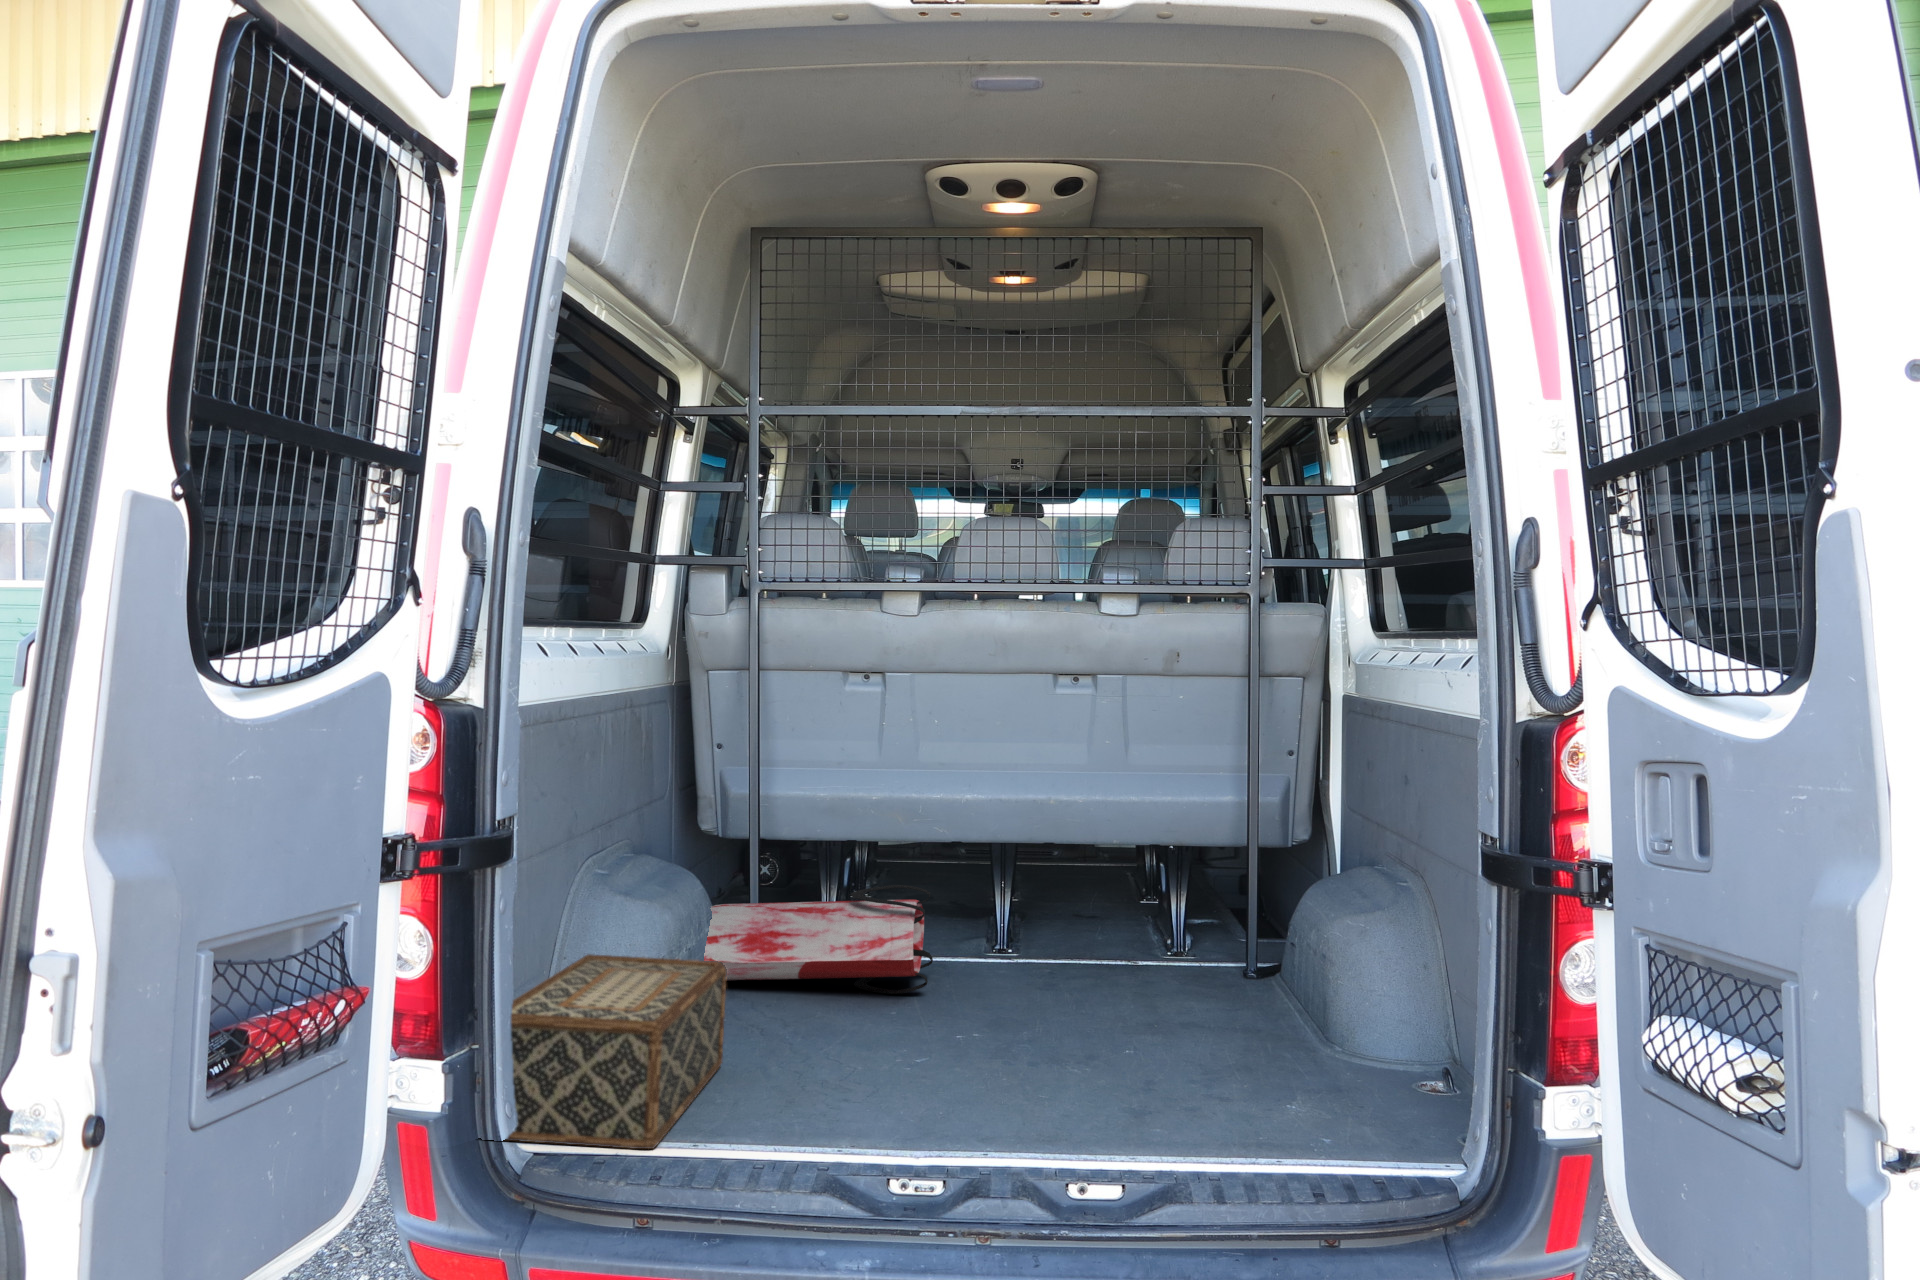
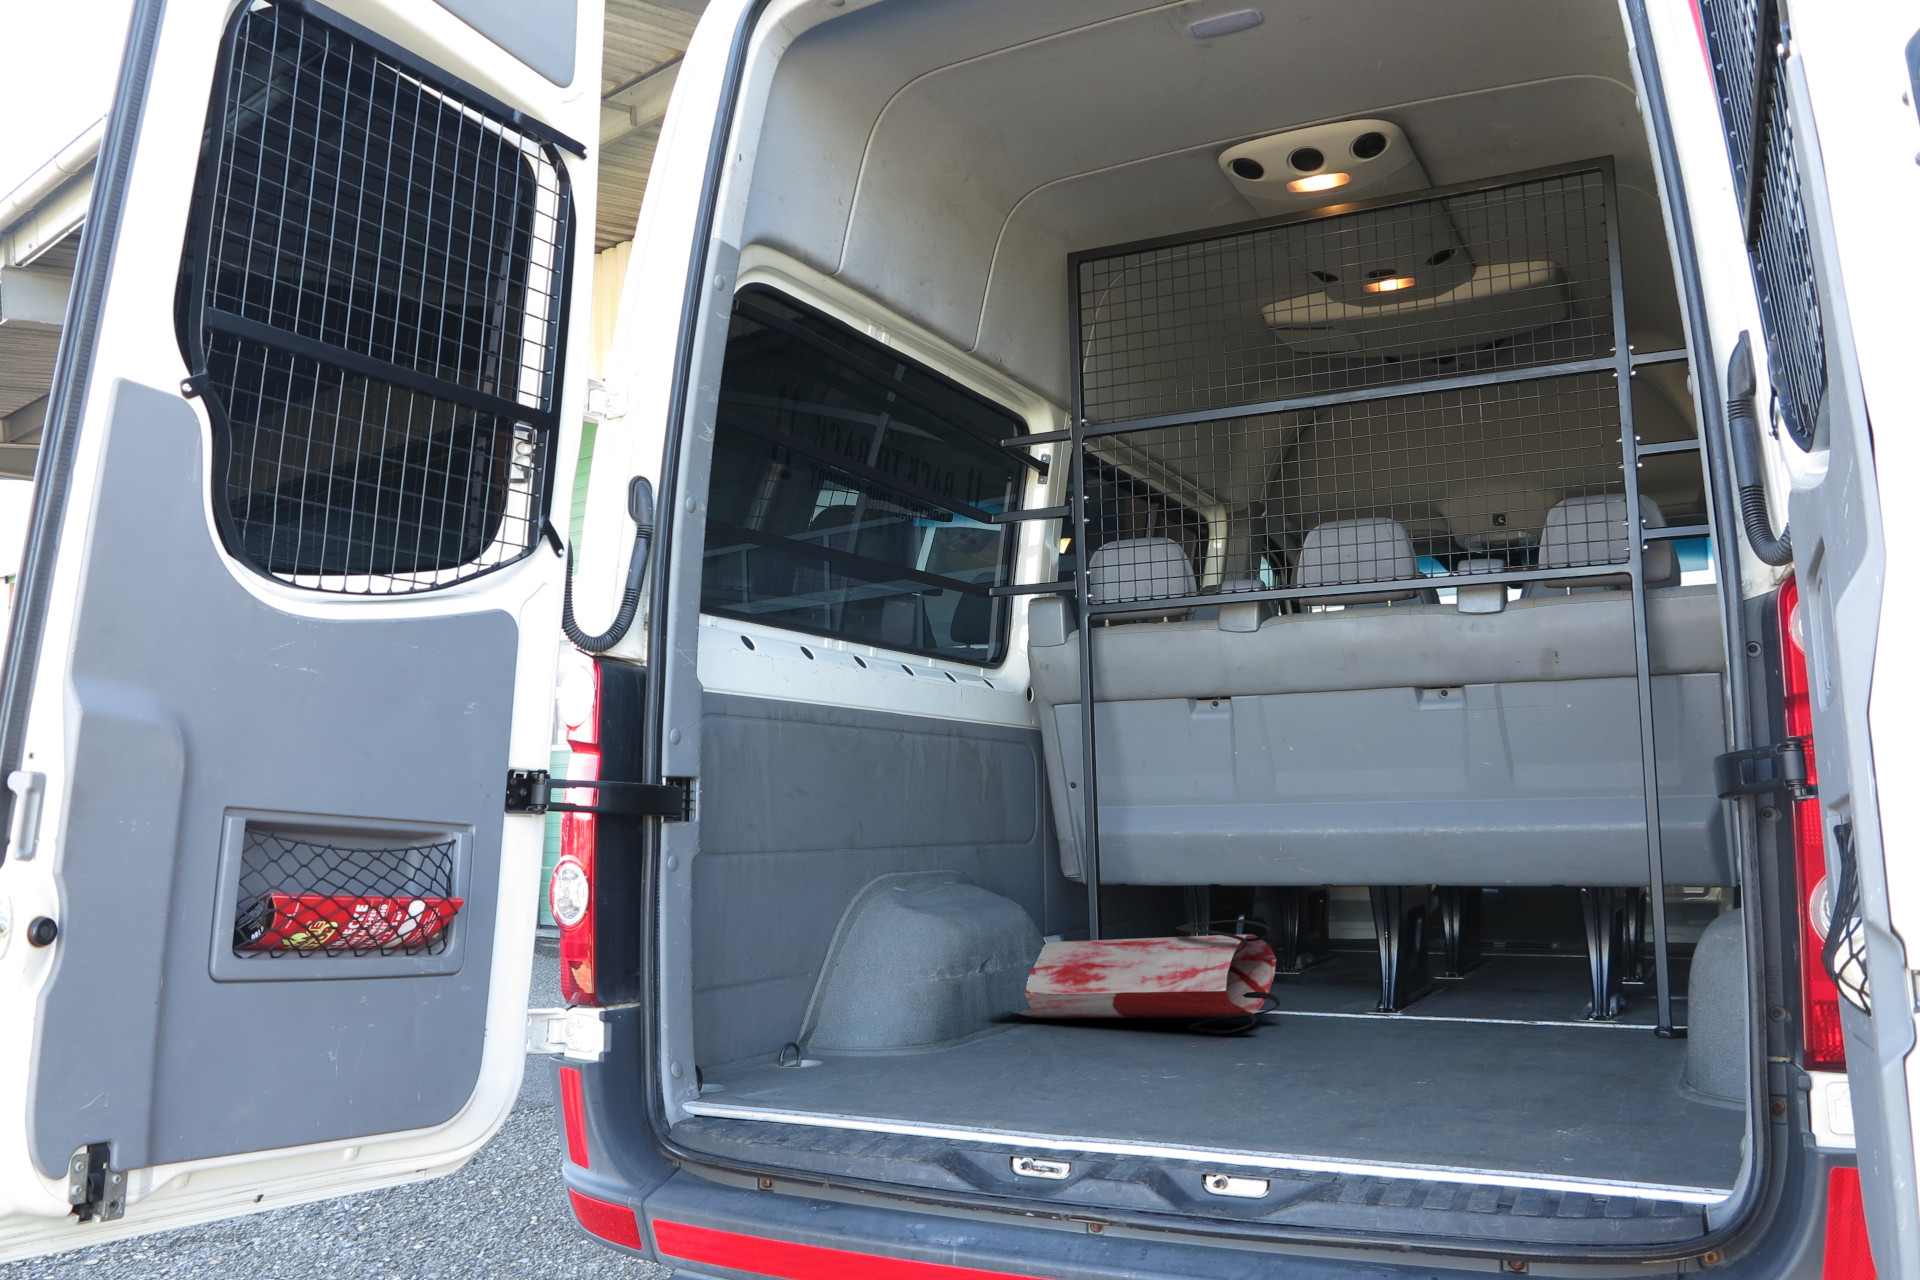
woven basket: present [506,954,726,1149] -> none [672,957,962,1121]

